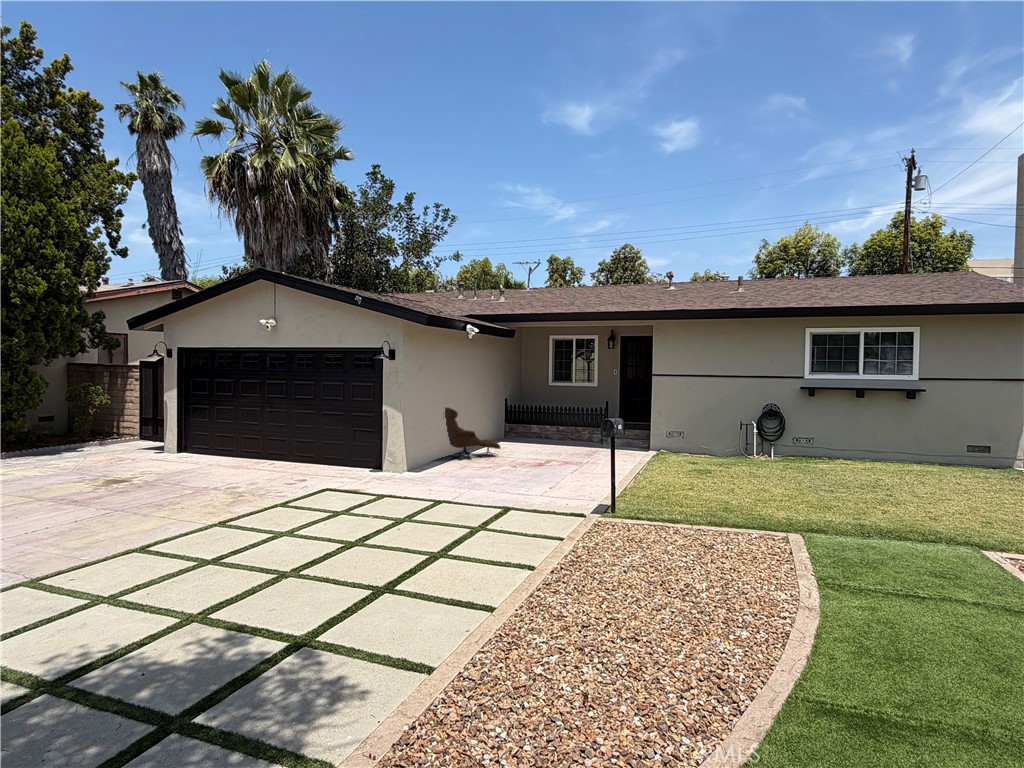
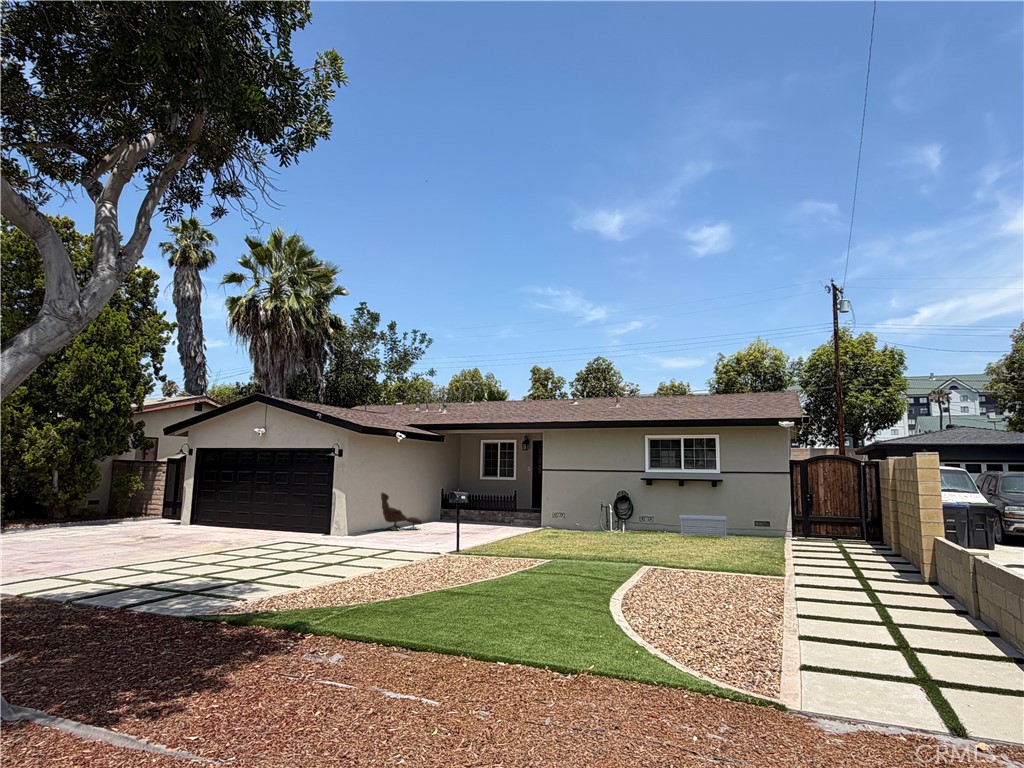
storage bench: none [853,434,937,468] -> present [679,515,727,538]

